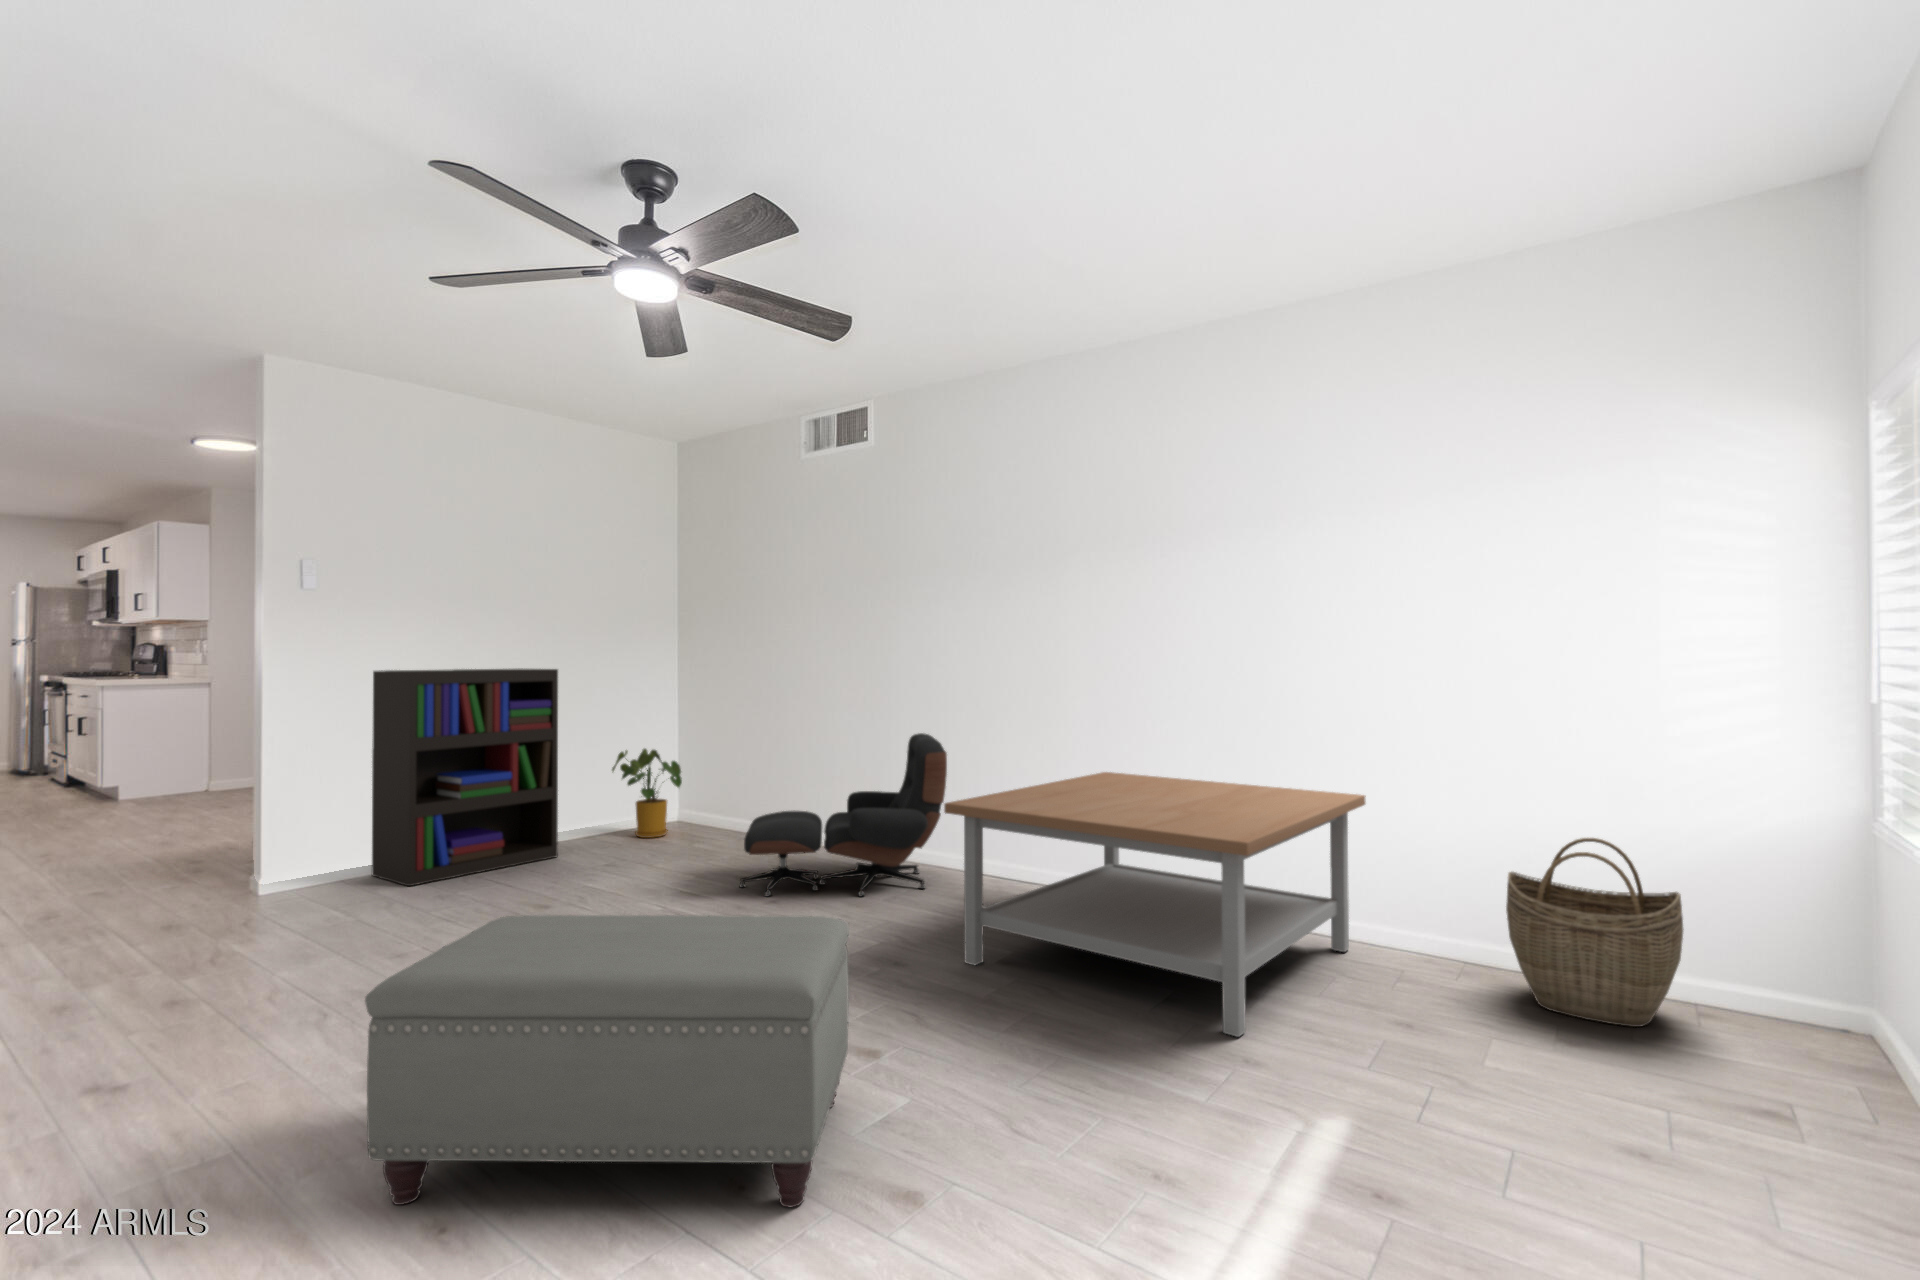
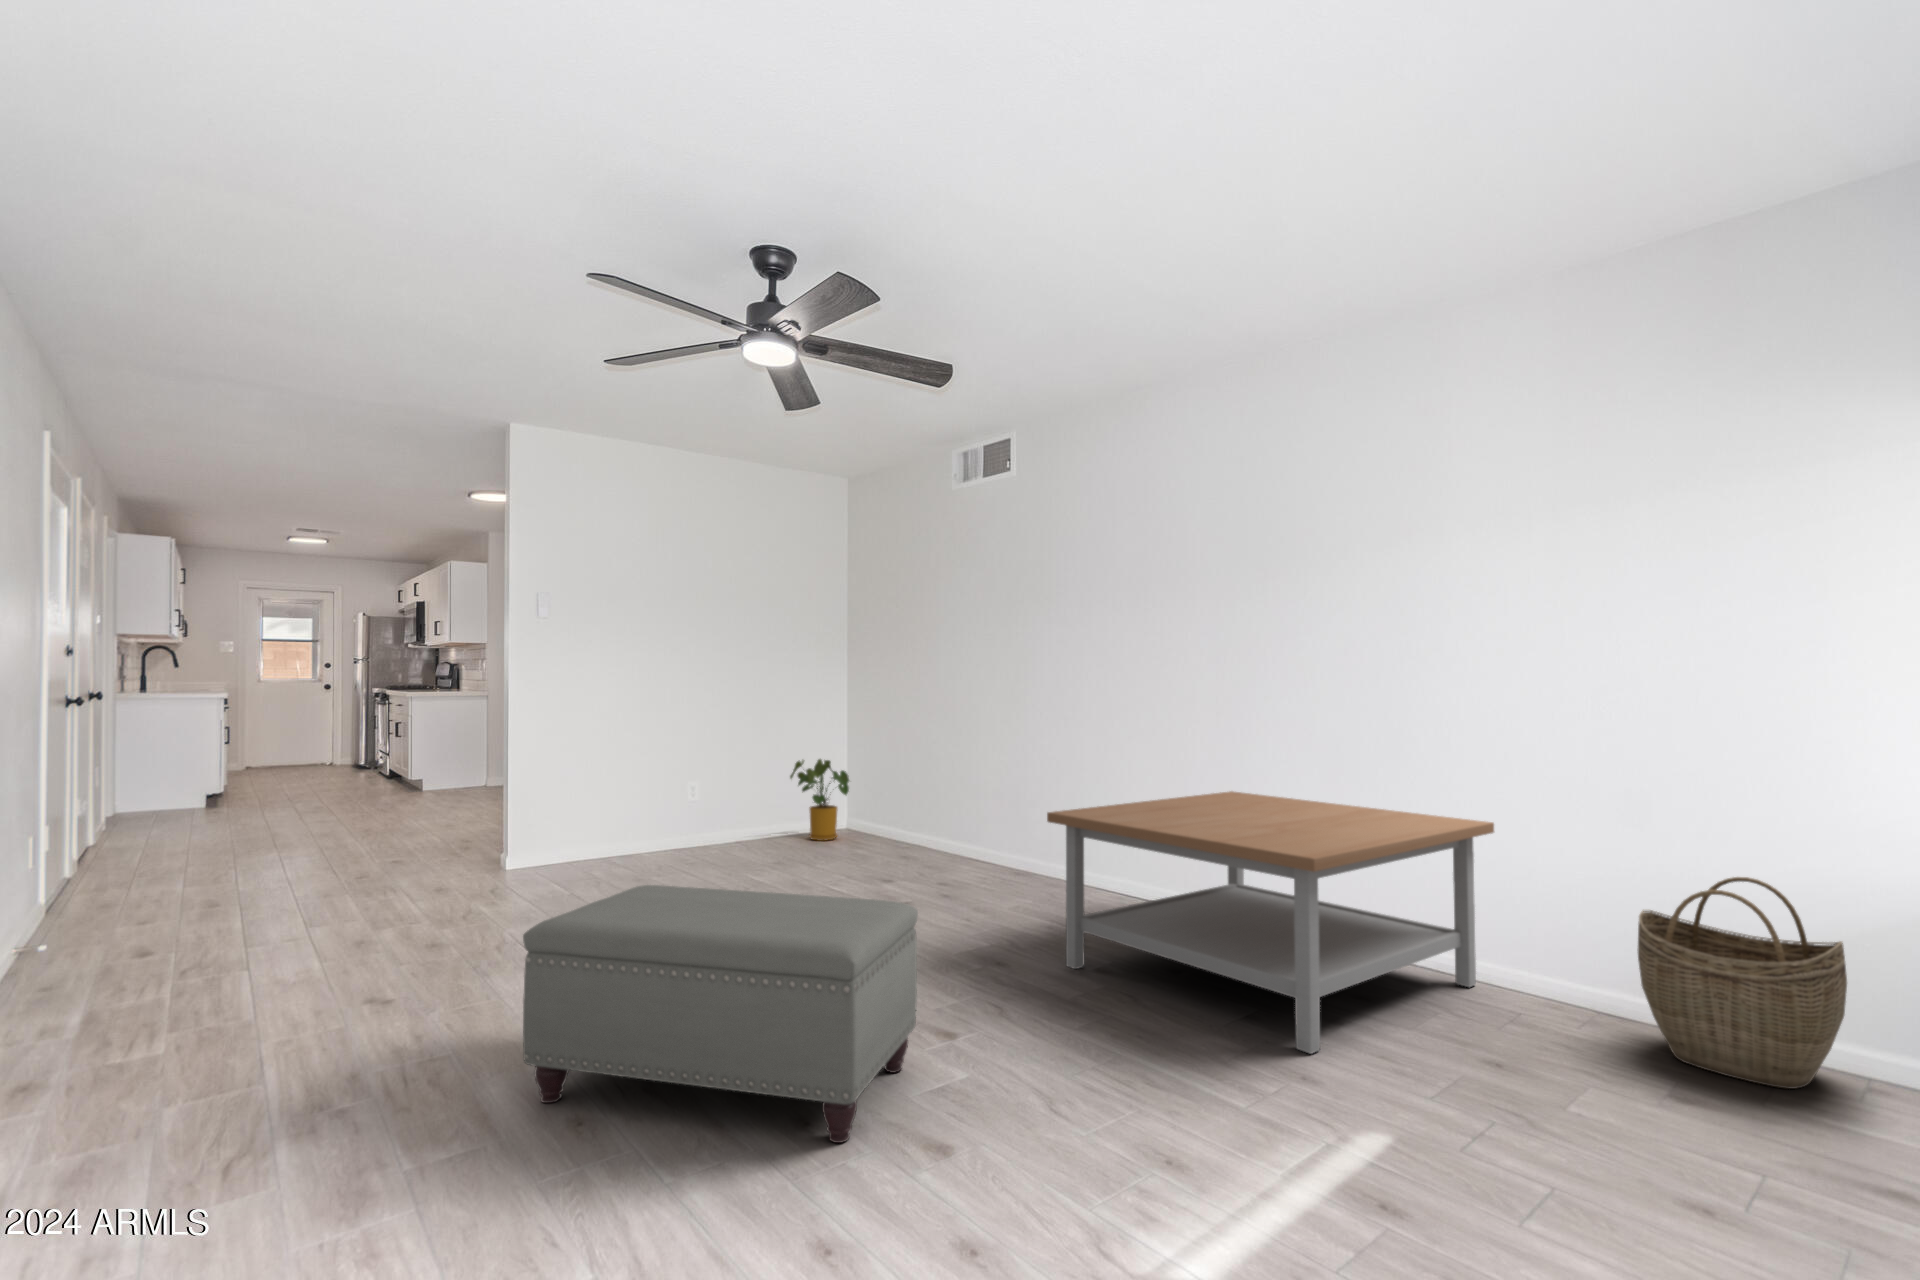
bookshelf: present [372,669,558,886] -> none [588,684,741,870]
lounge chair: present [739,733,947,897] -> none [884,749,1076,902]

